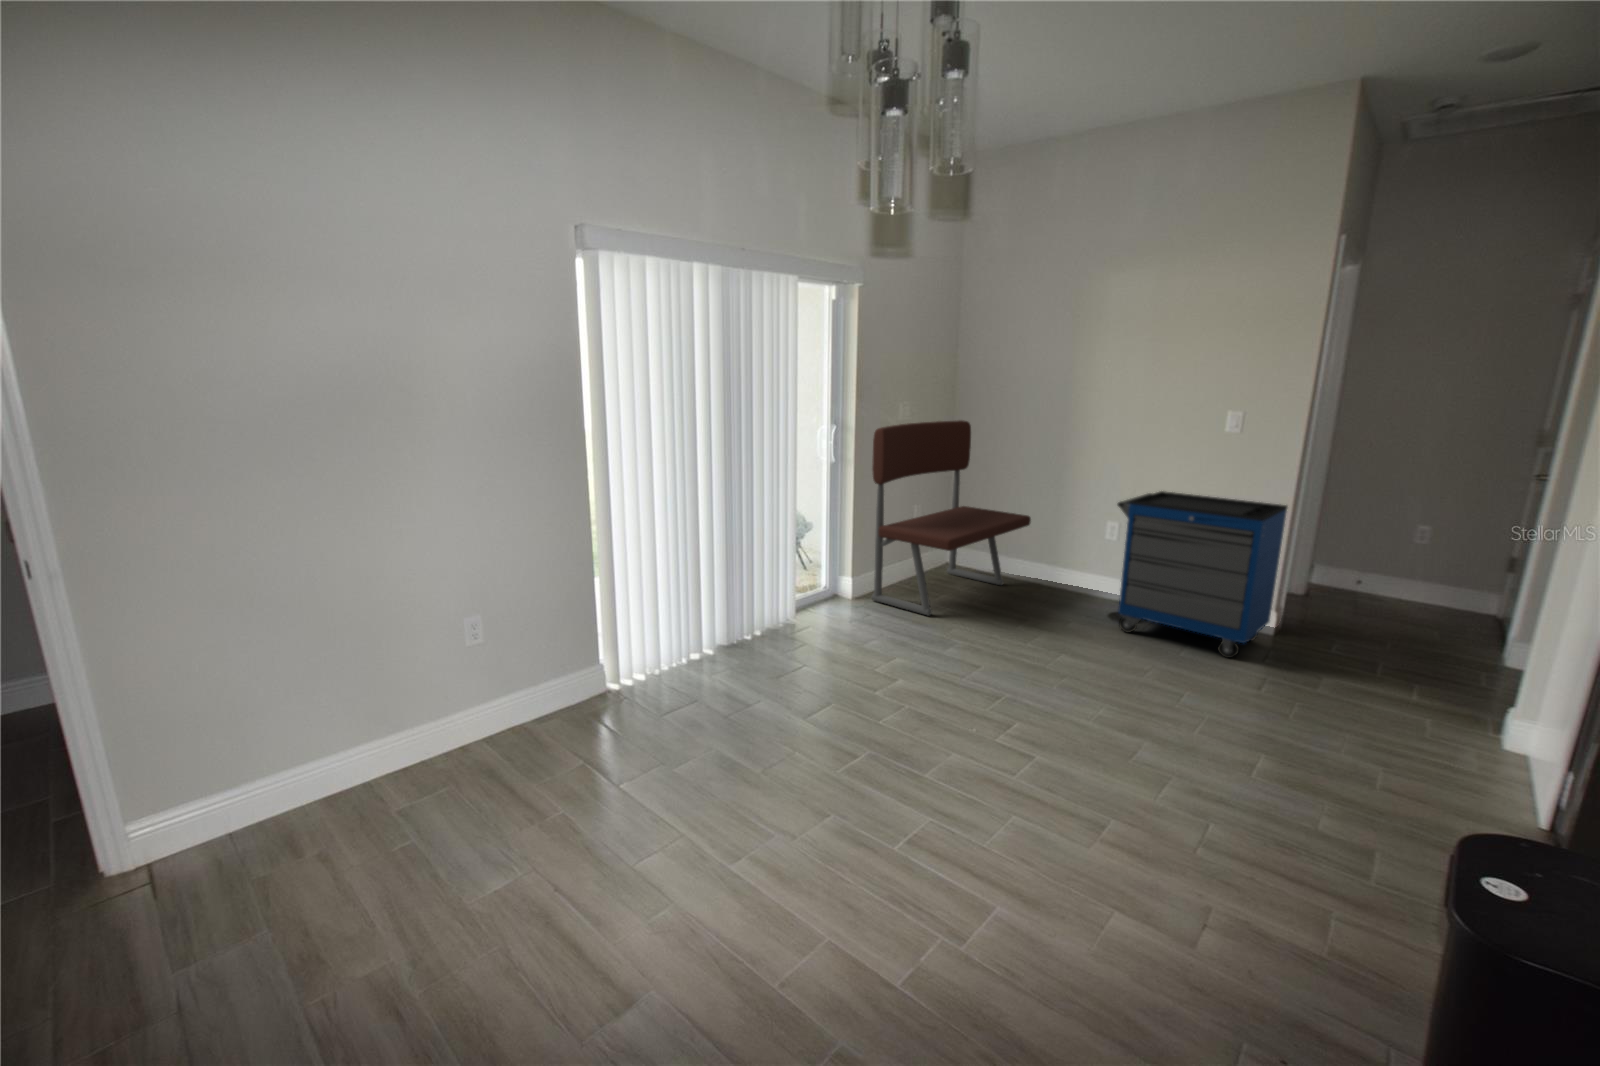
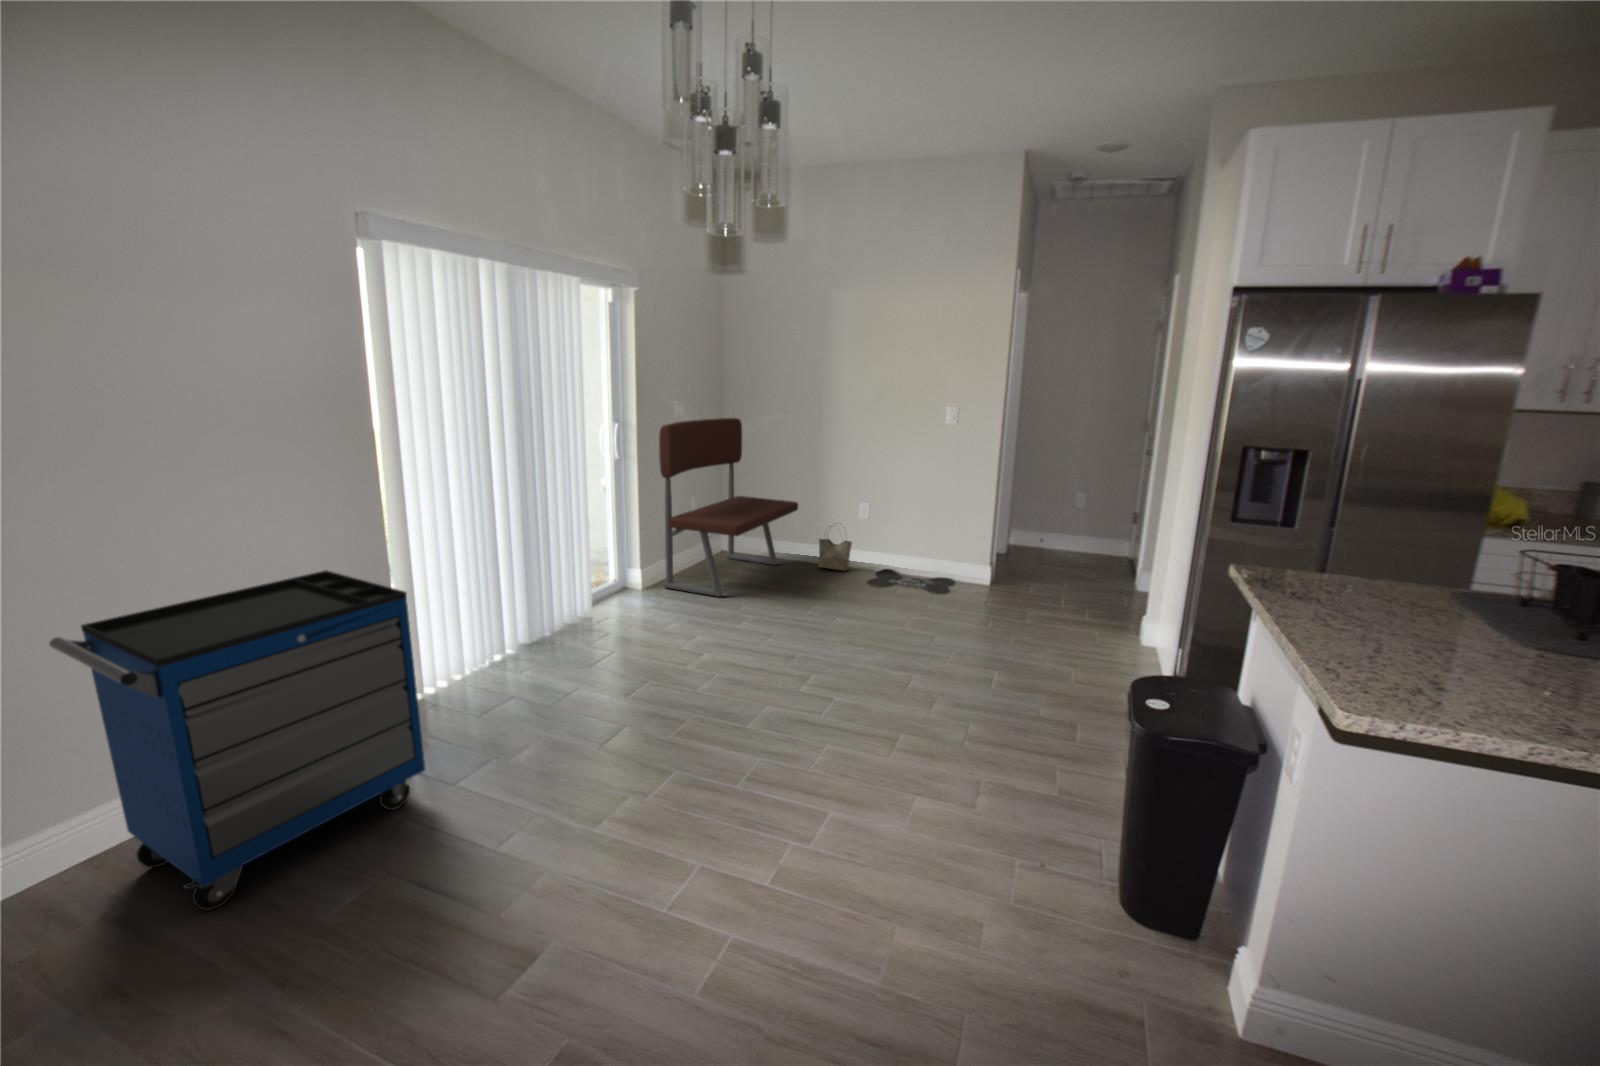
storage cabinet: present [1117,491,1287,658] -> present [49,570,425,910]
woven basket: none [1051,542,1094,599] -> present [819,526,852,571]

